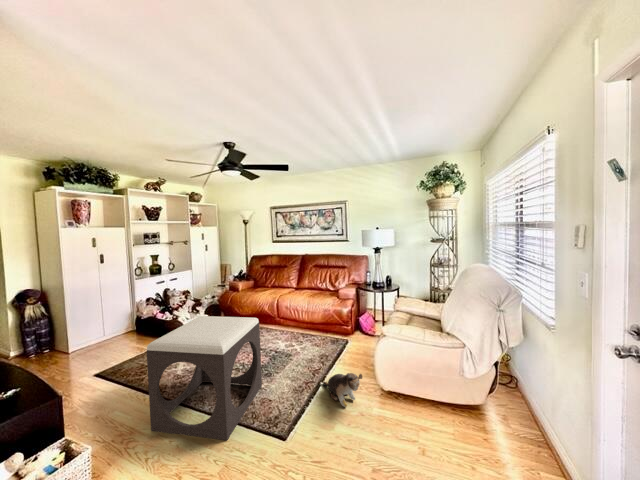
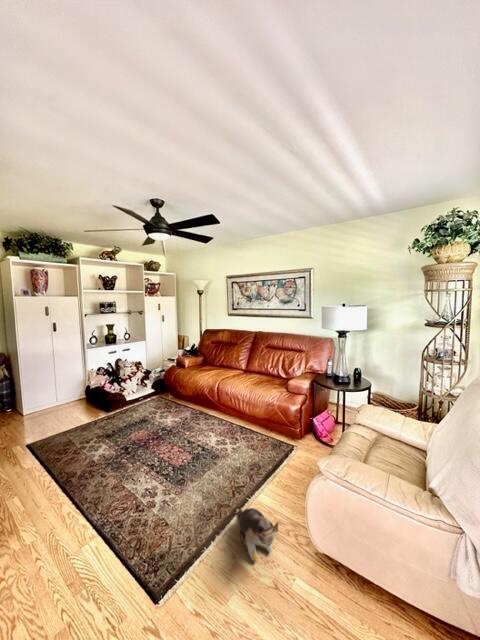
footstool: present [147,316,262,440] -> none [23,405,167,576]

